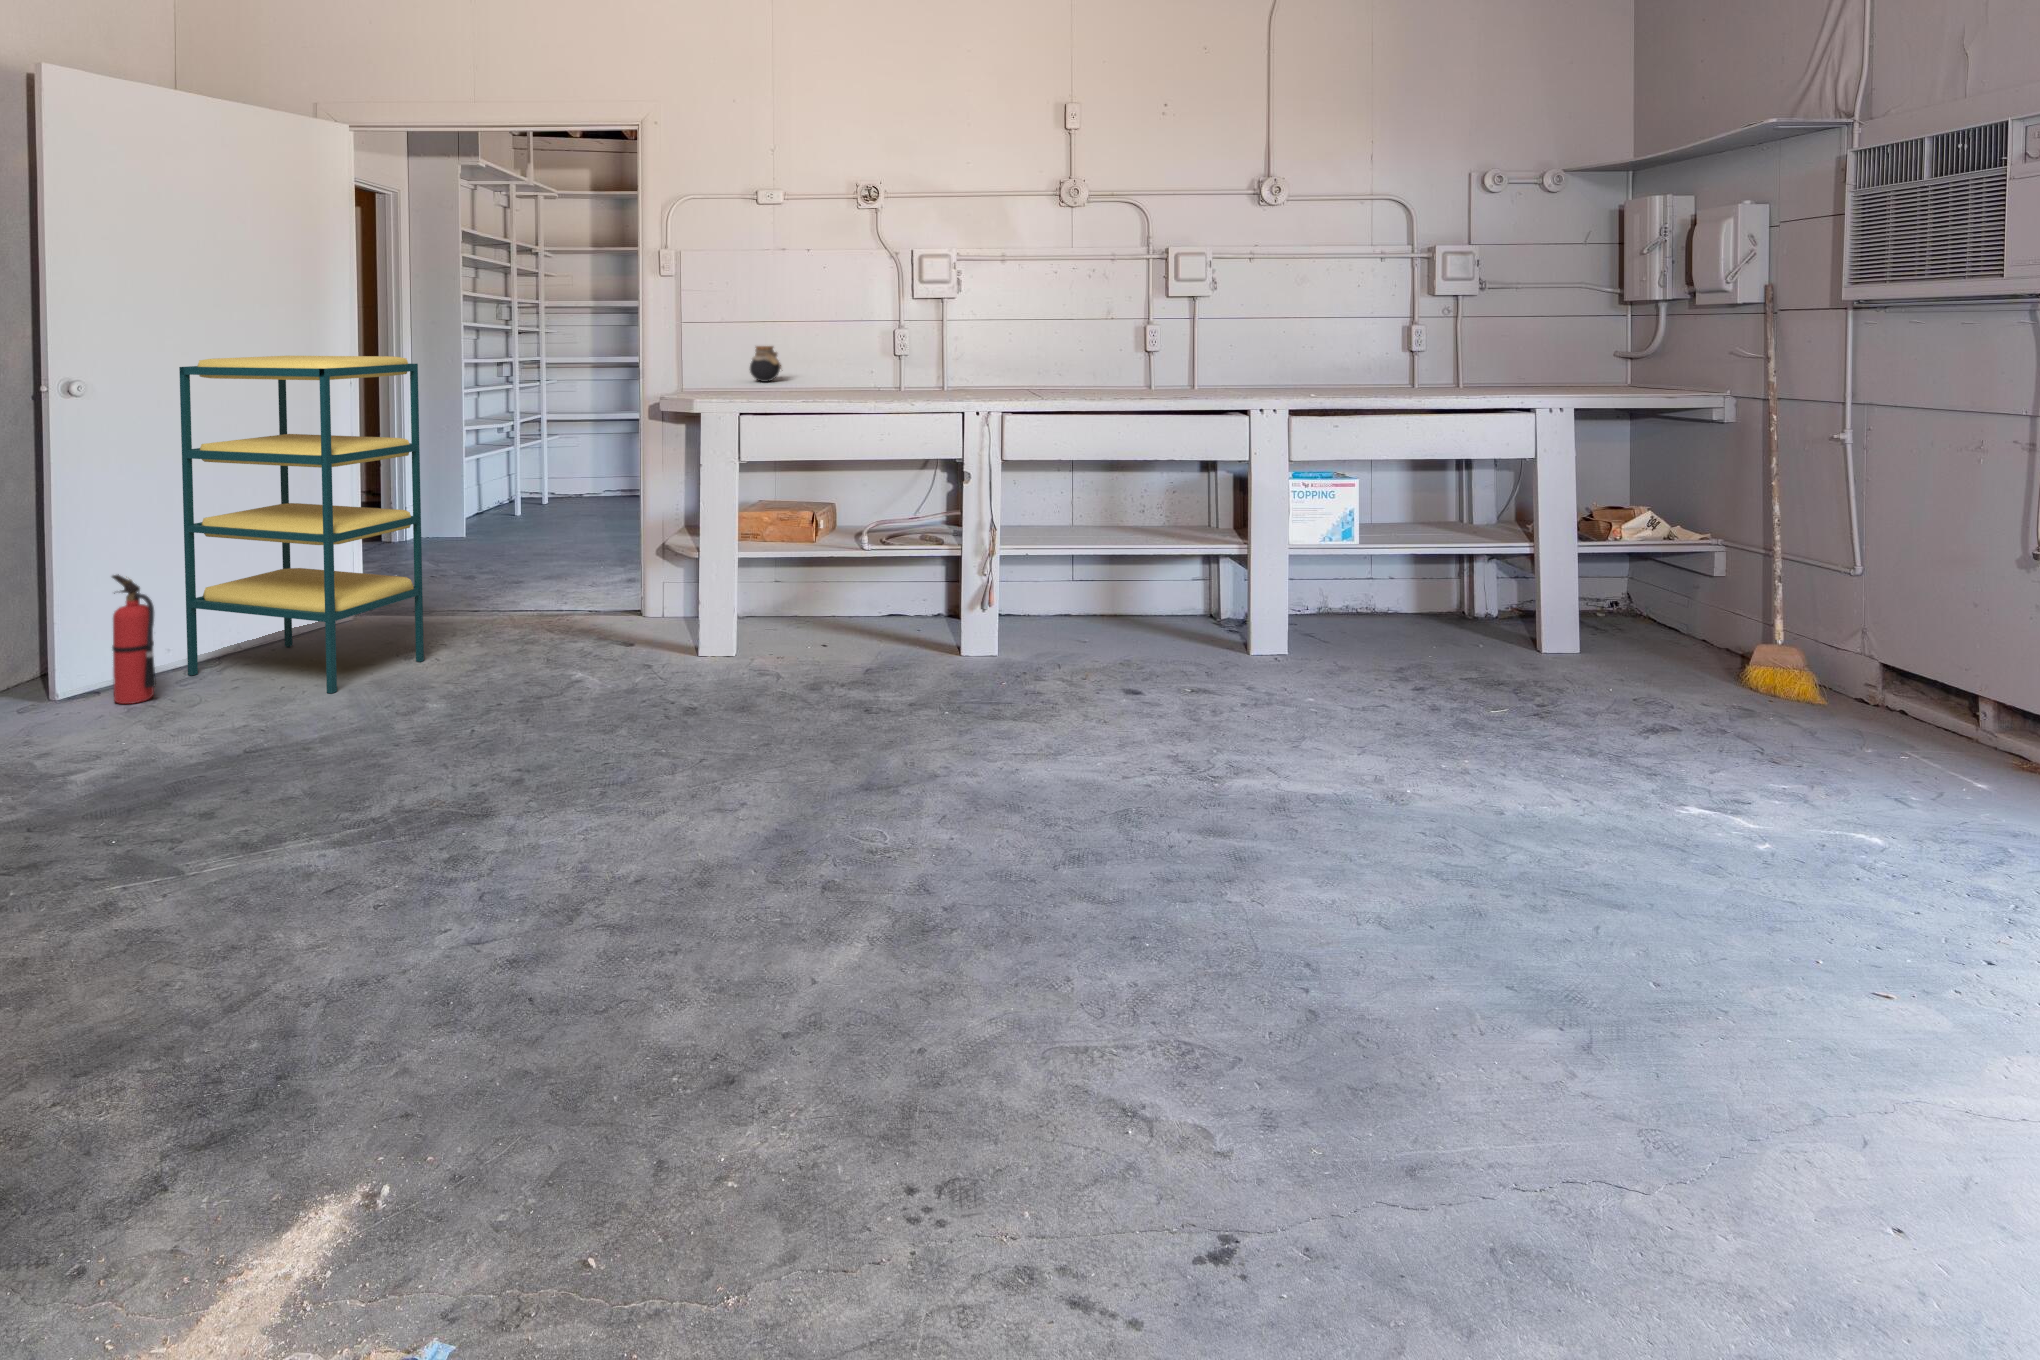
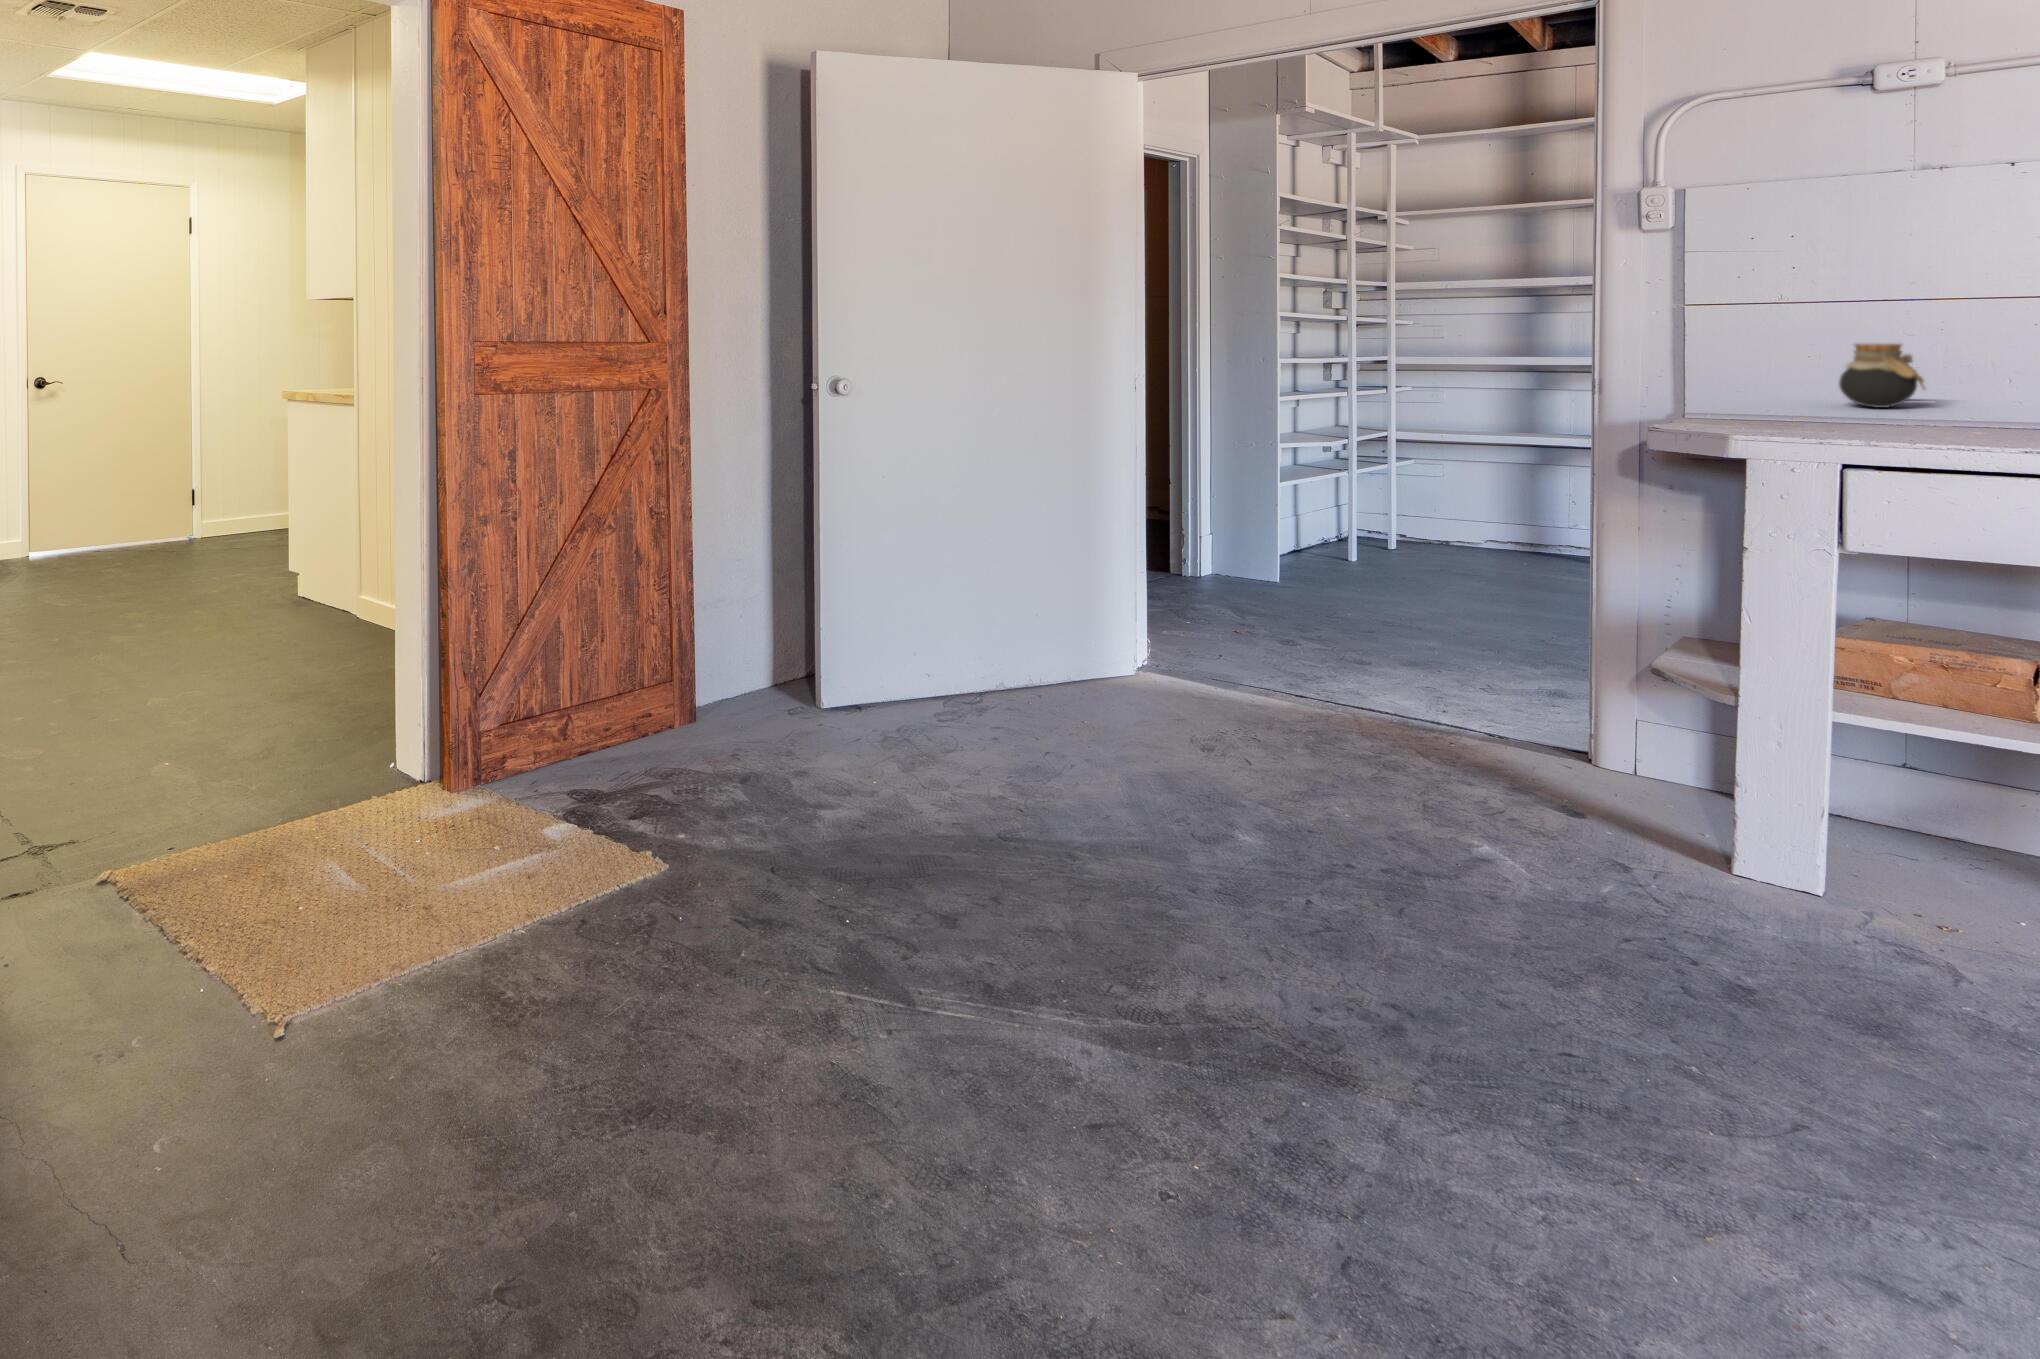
shelving unit: present [179,356,424,694] -> none [943,356,1228,781]
fire extinguisher: present [112,574,156,704] -> none [873,590,913,735]

